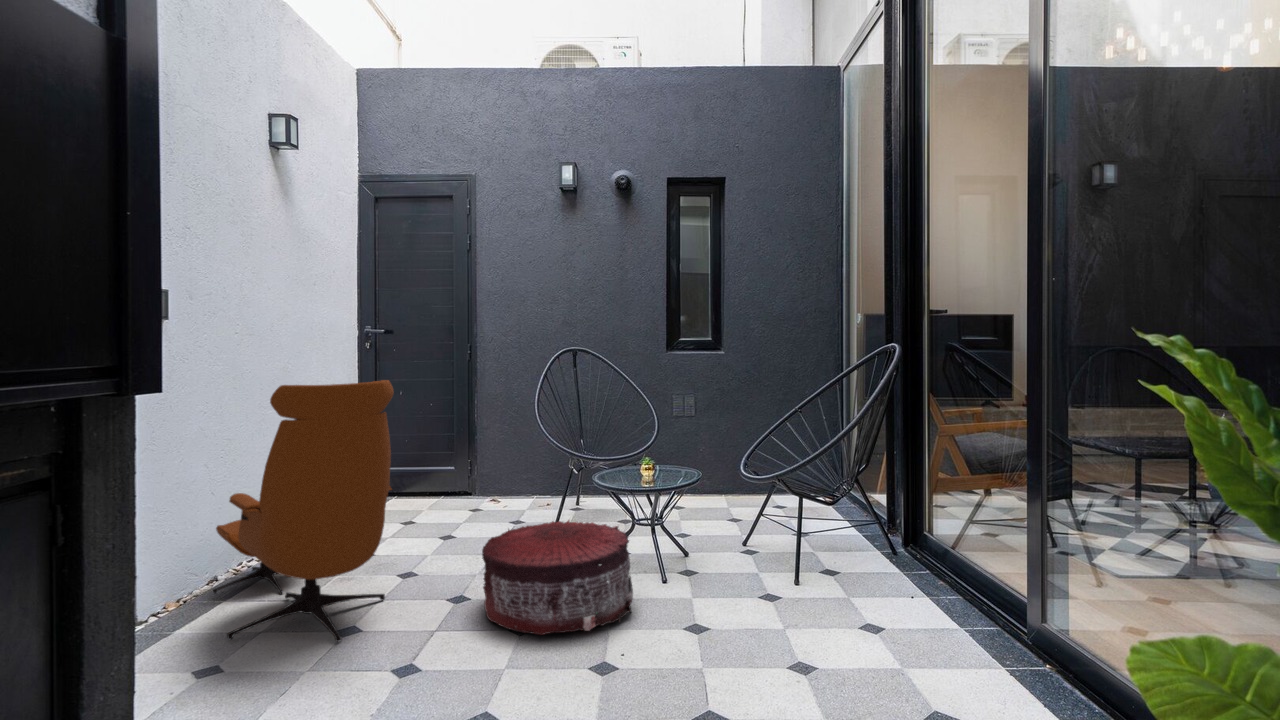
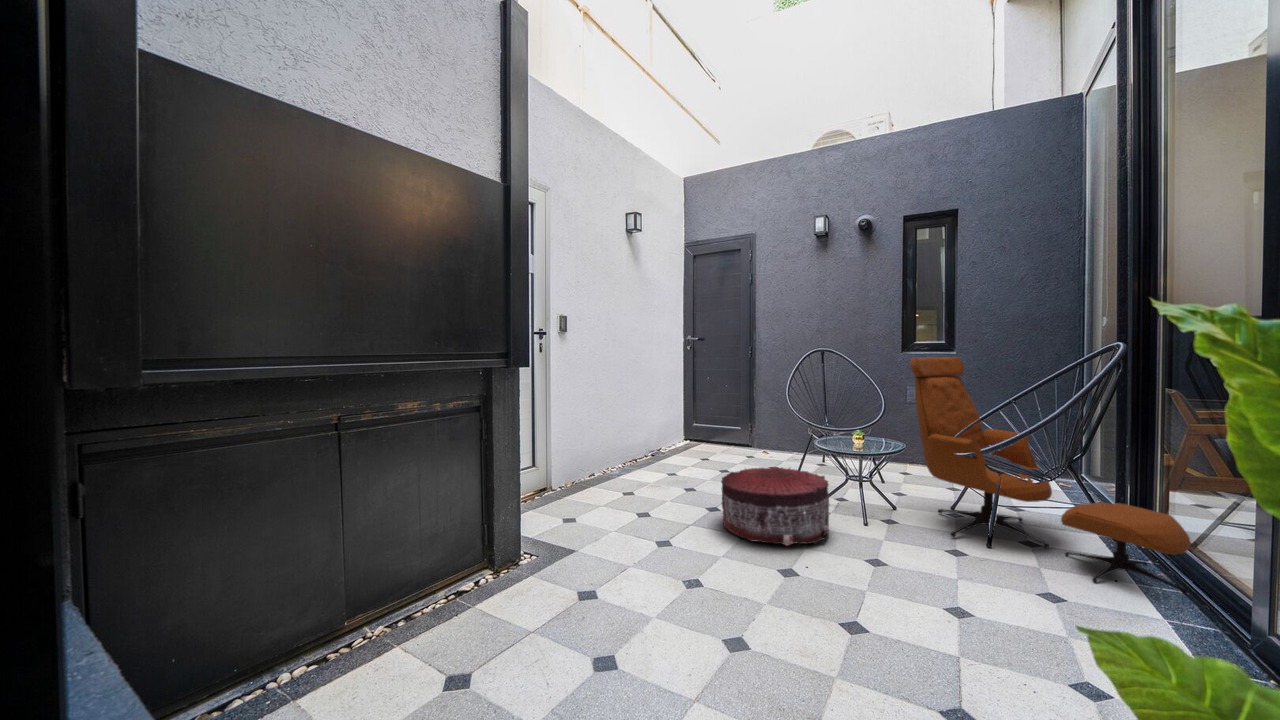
lounge chair: present [213,380,394,642] -> present [910,357,1190,594]

